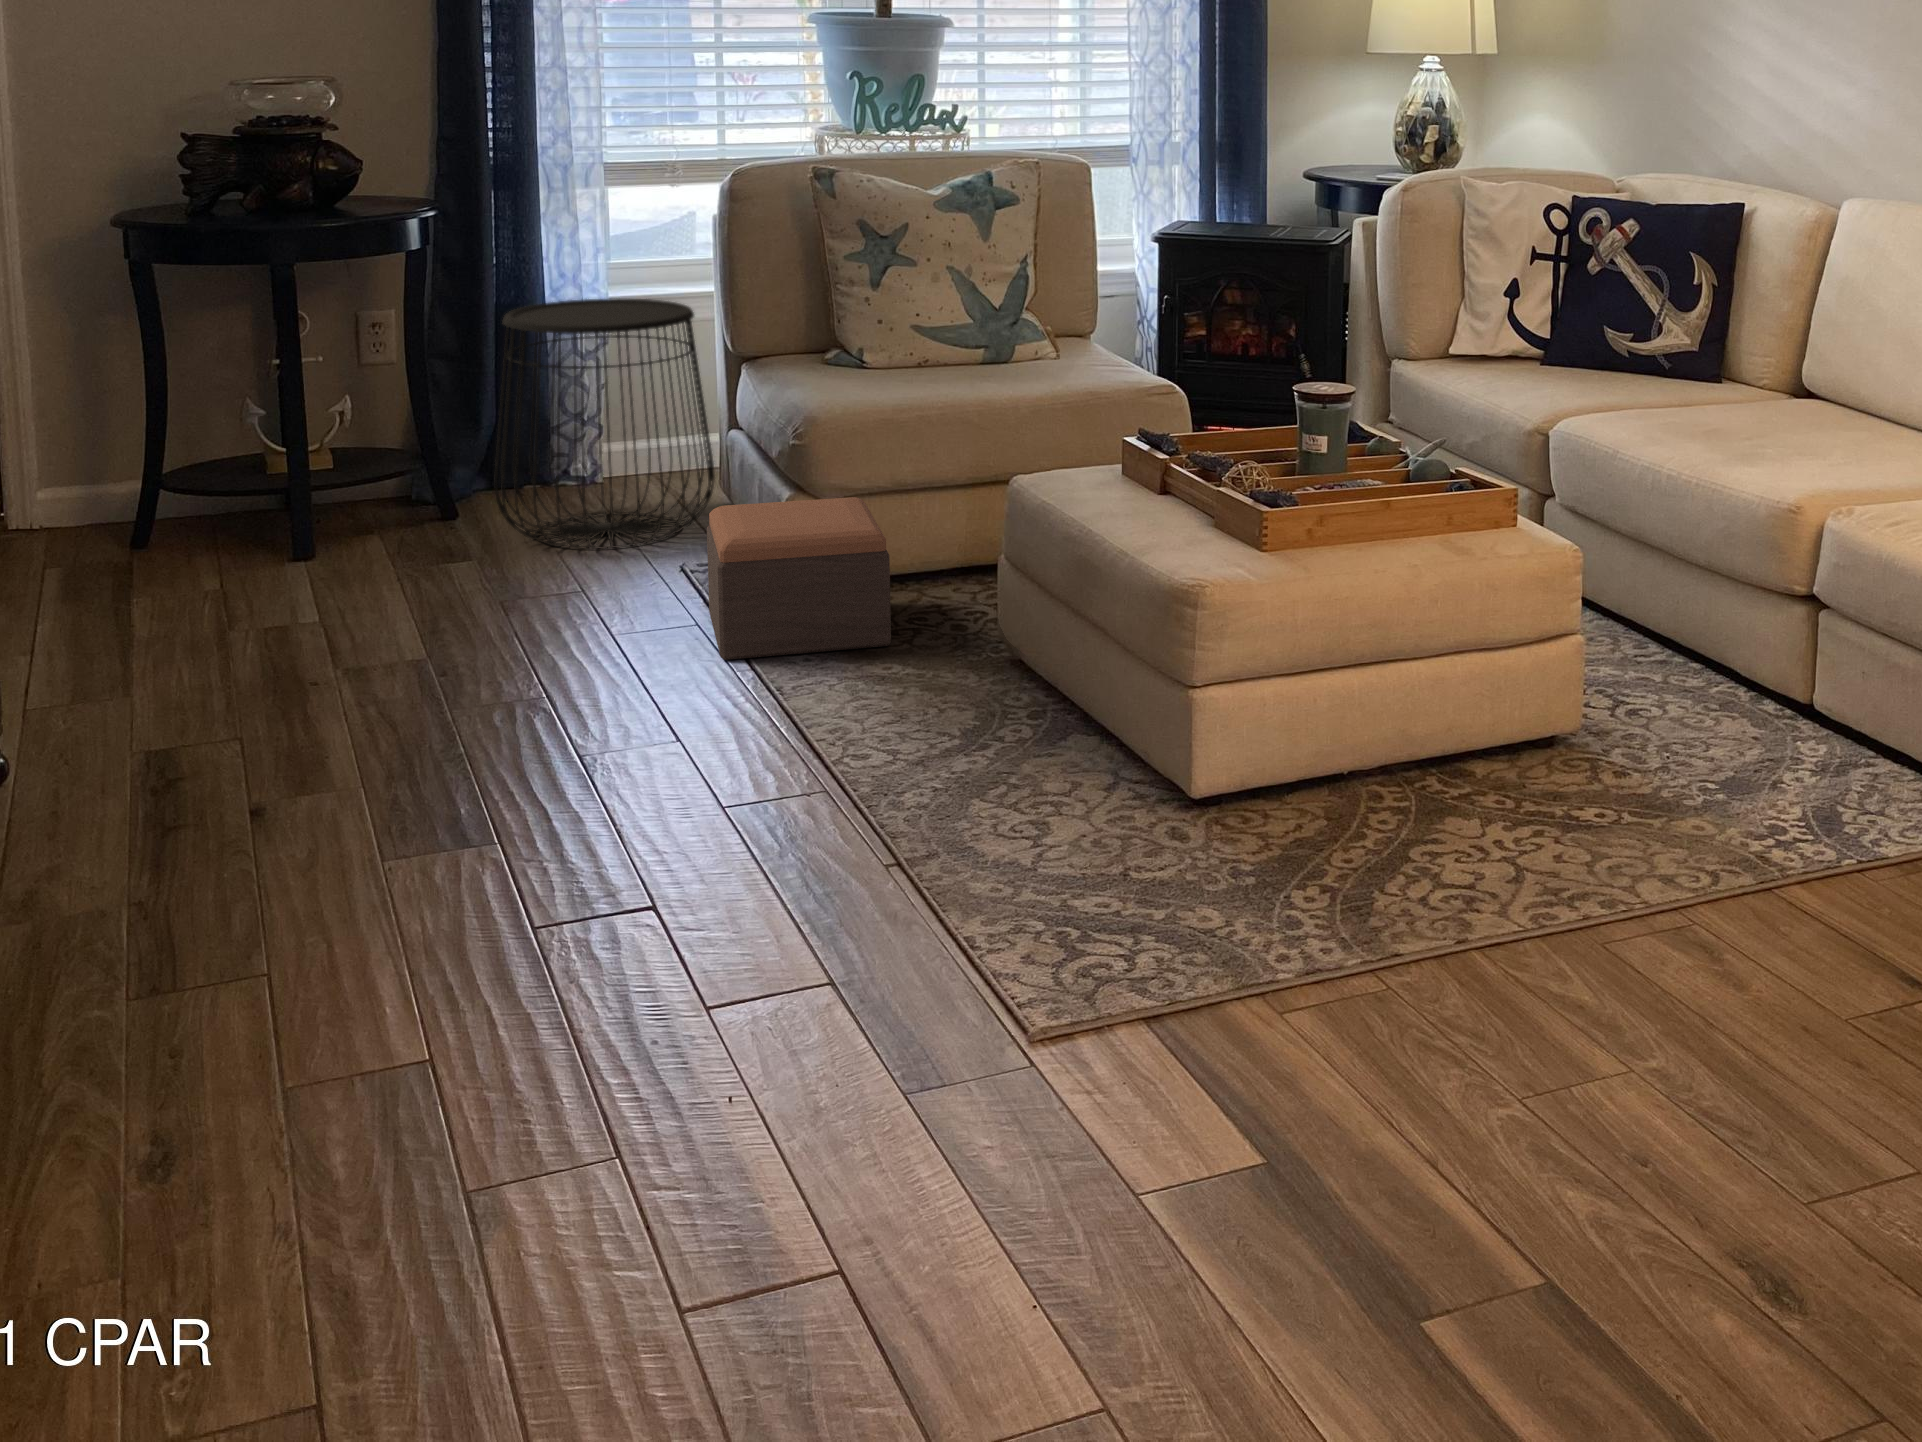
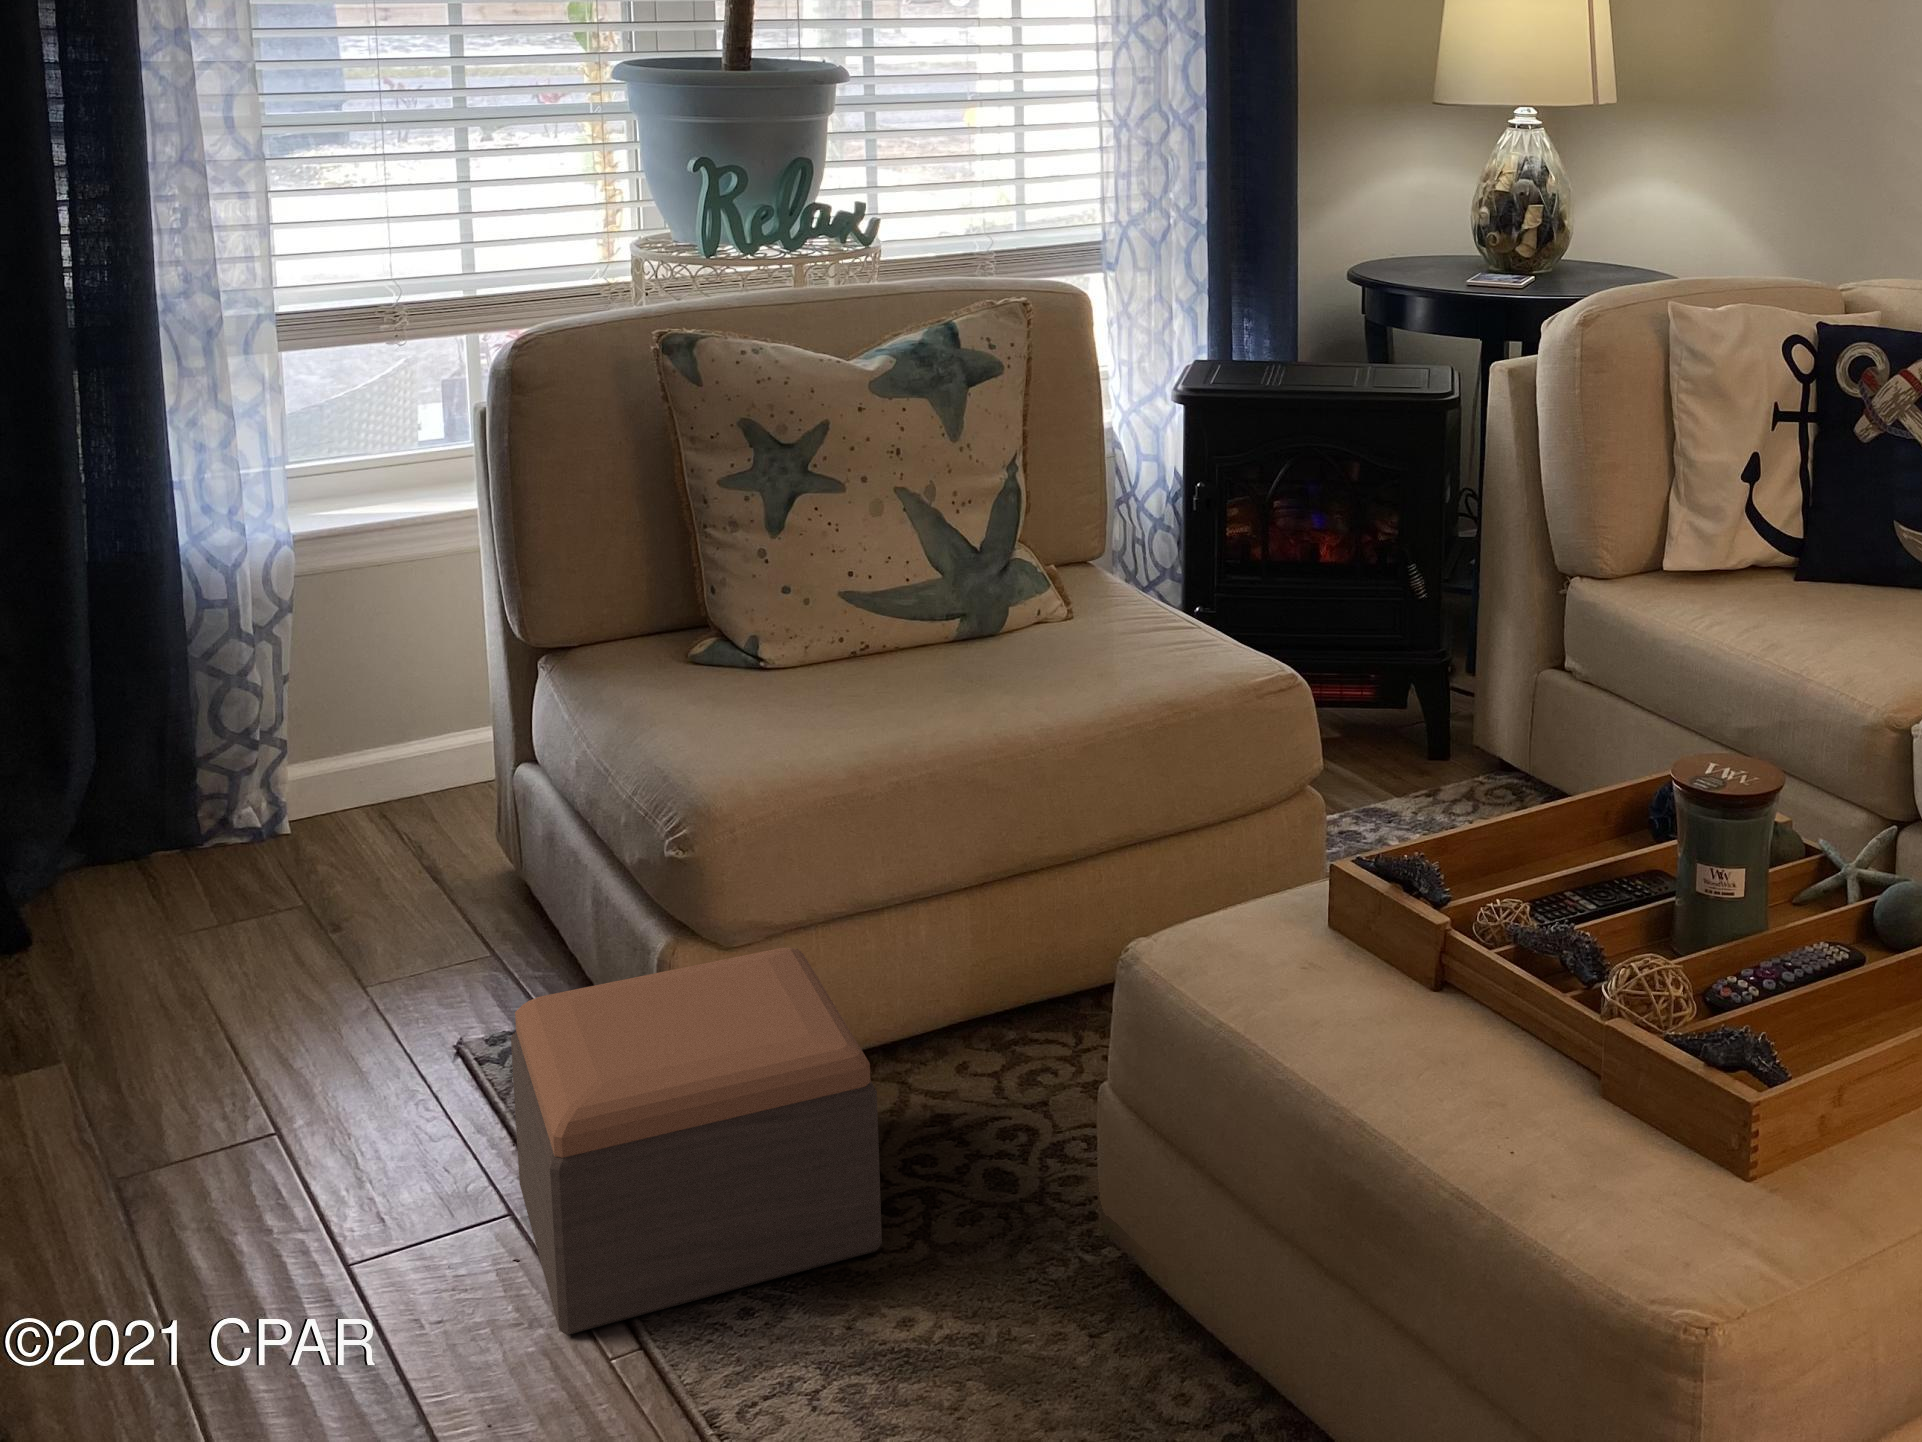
side table: present [495,298,714,549] -> none [92,554,496,1013]

